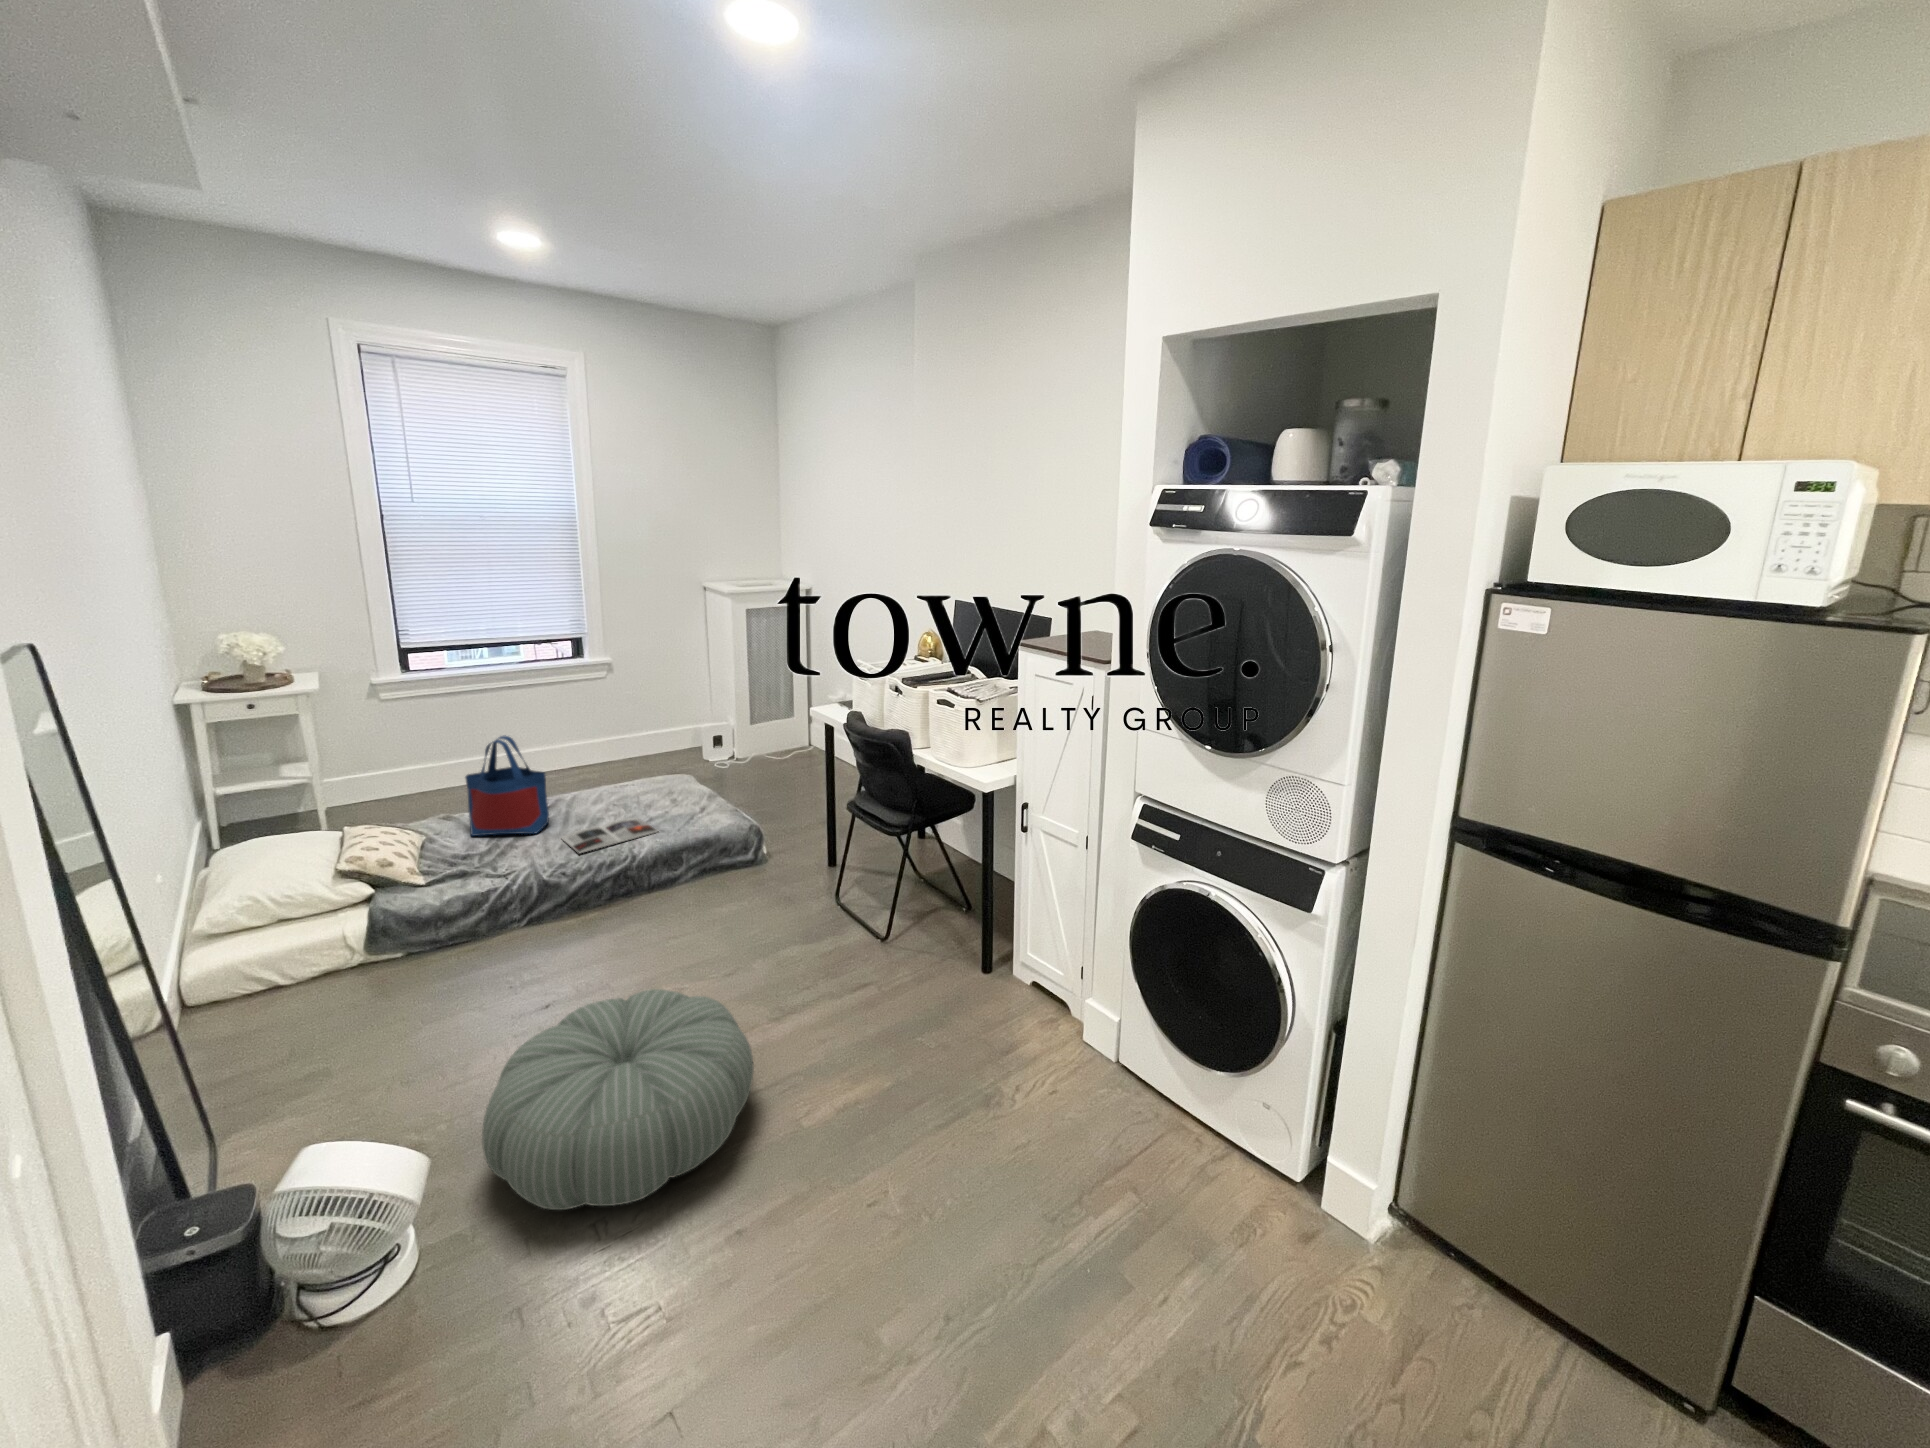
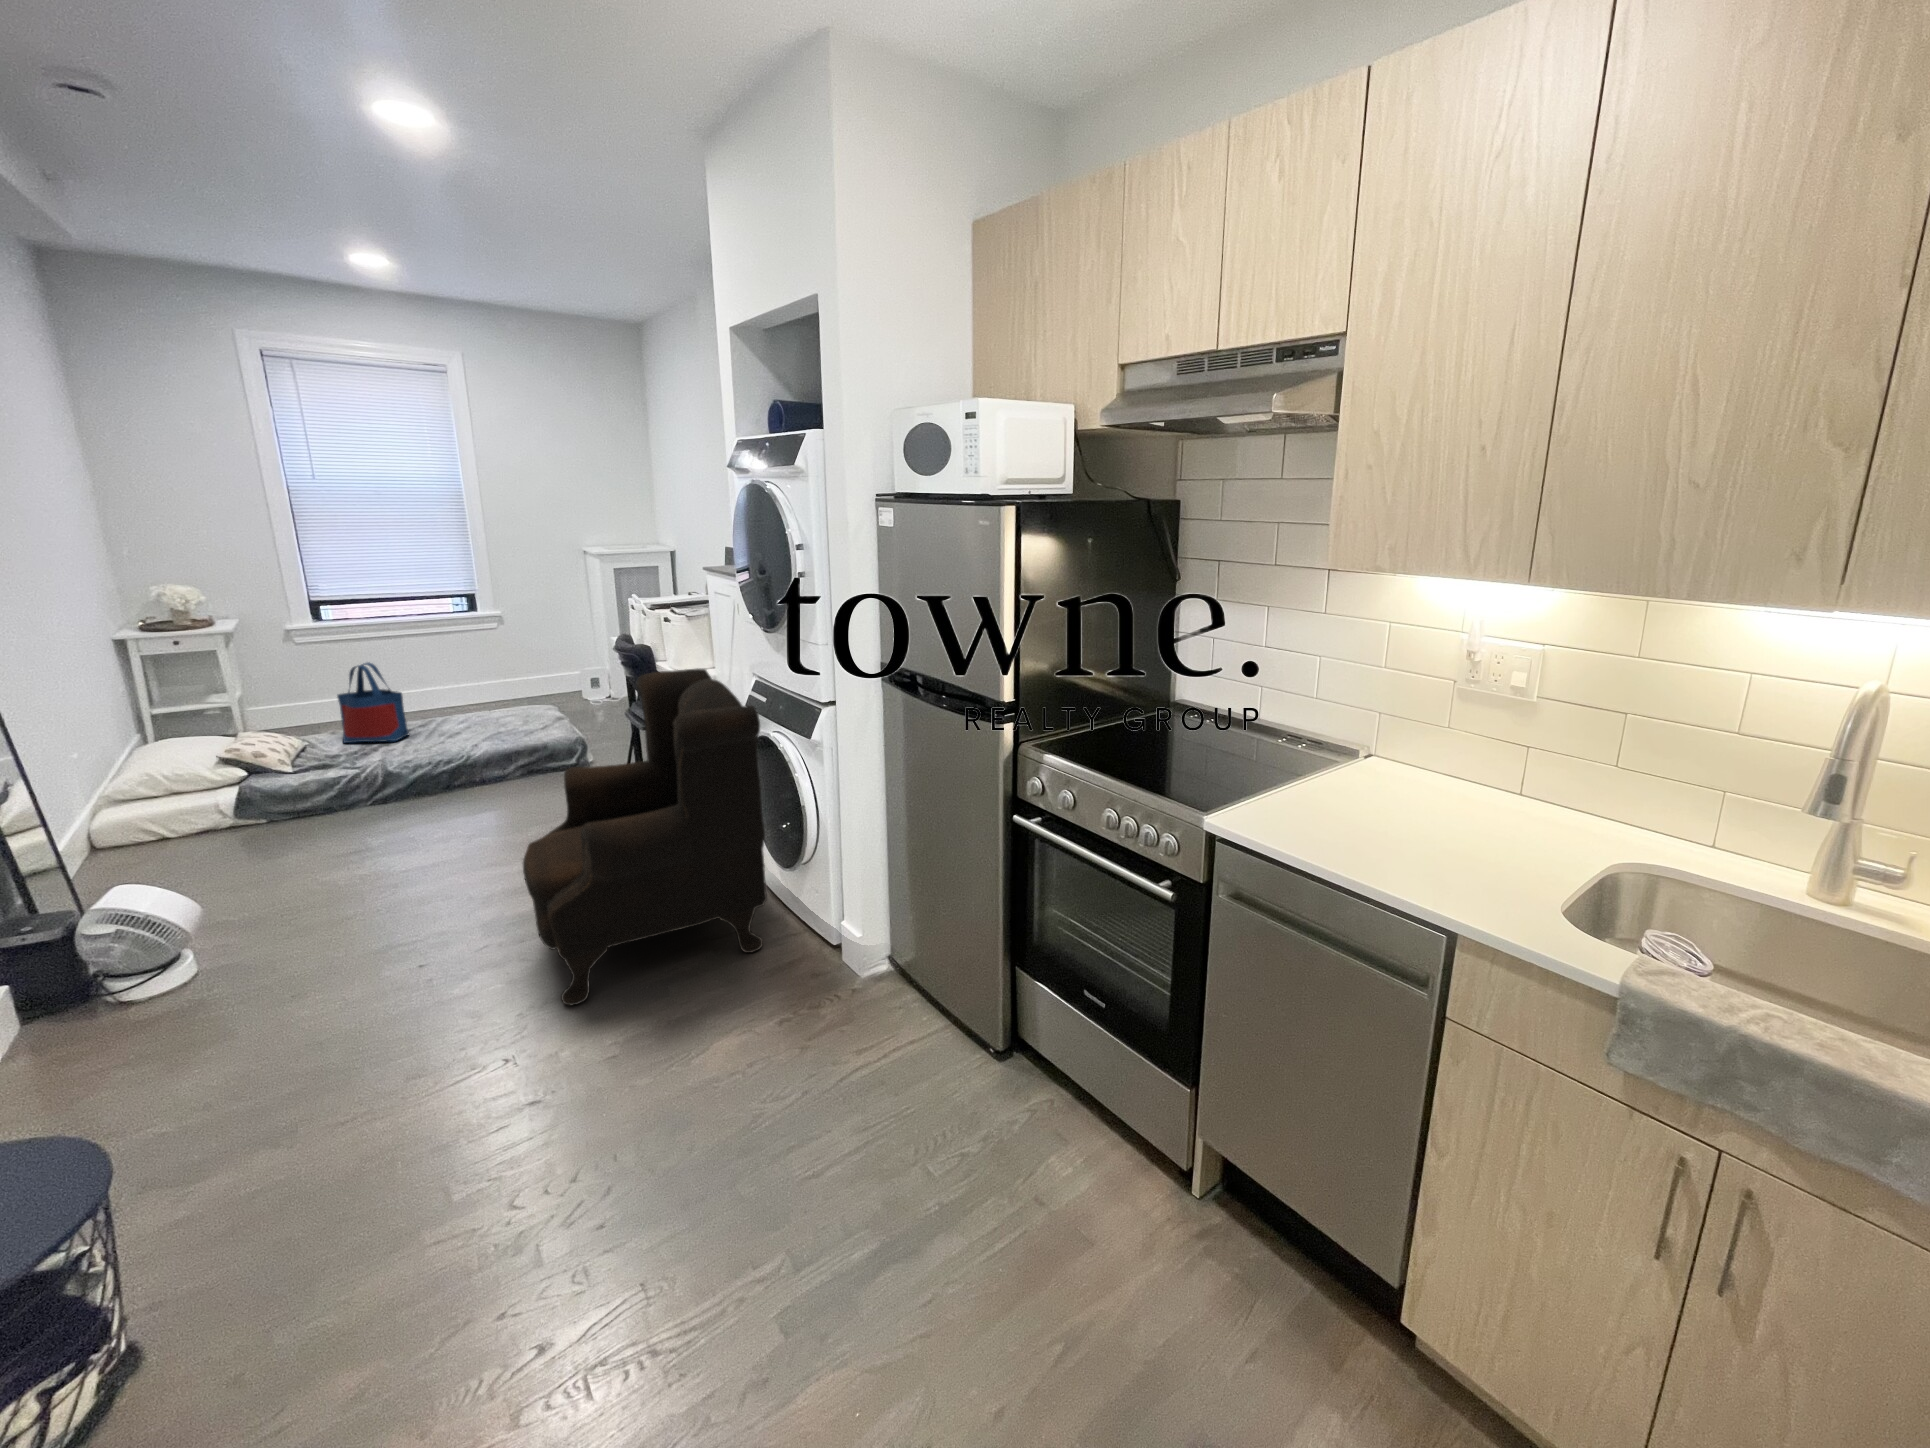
armchair: none [879,787,1264,1319] -> present [523,668,767,1005]
magazine: present [562,818,658,853] -> none [413,732,495,754]
pouf: present [482,989,754,1210] -> none [249,824,471,950]

